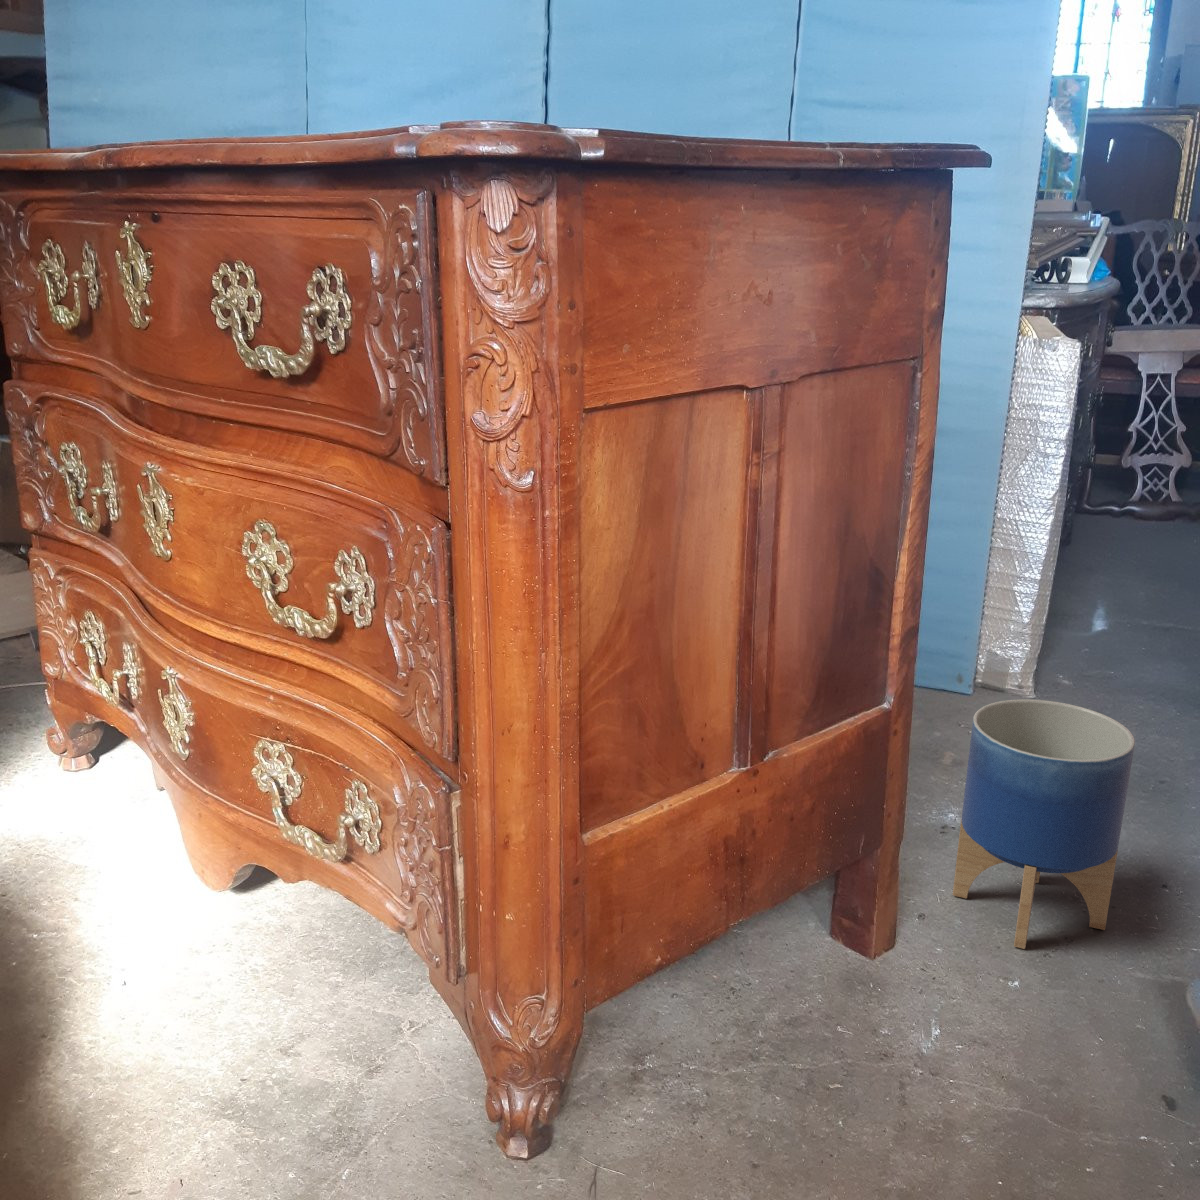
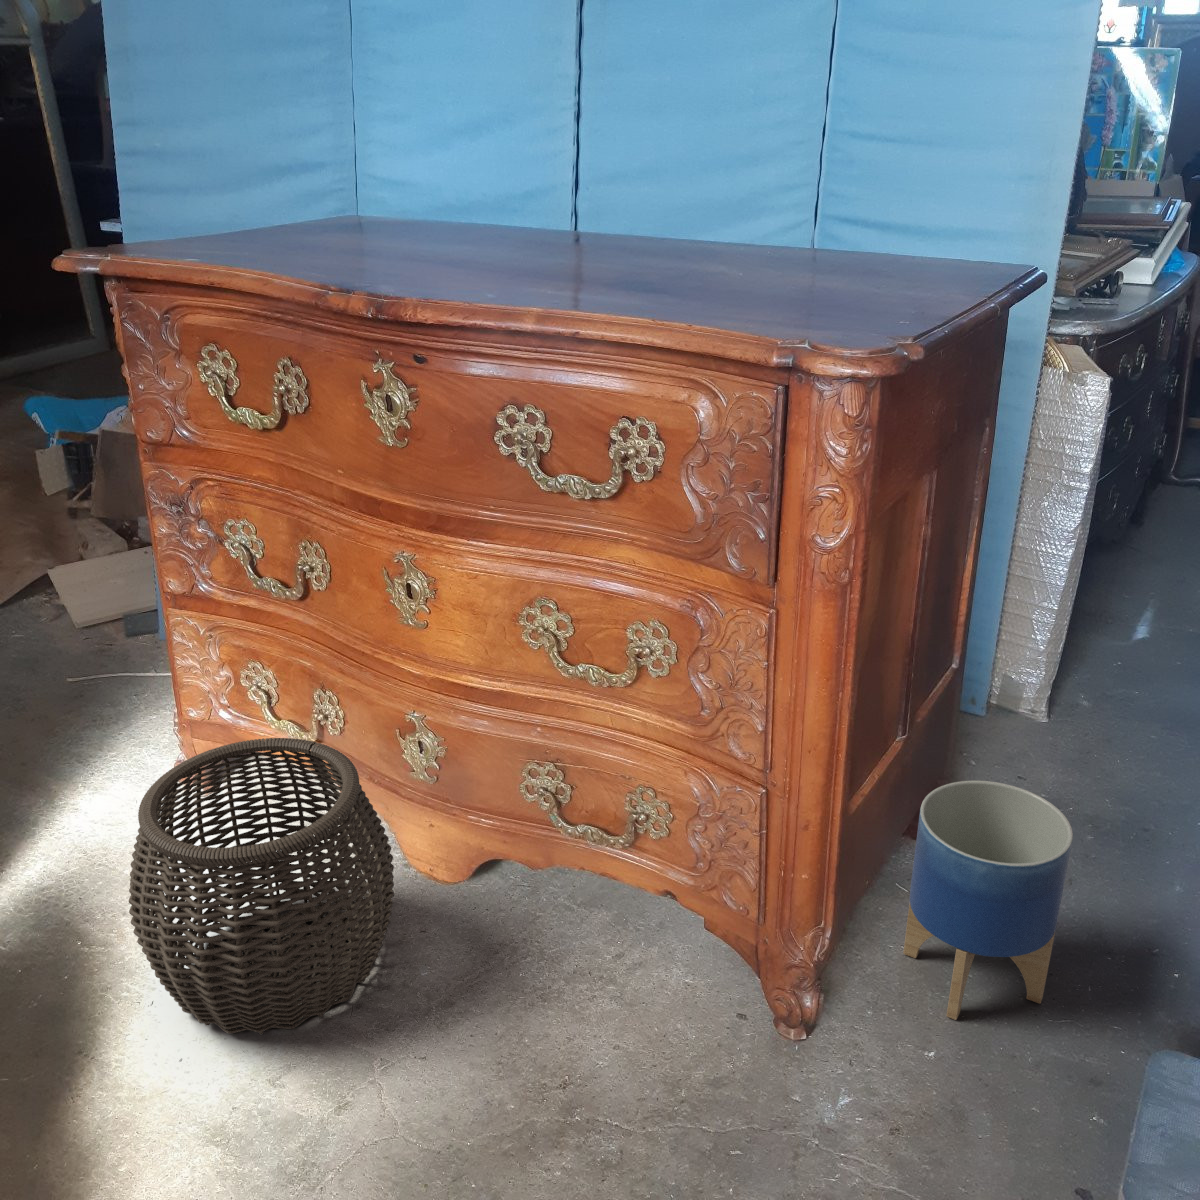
woven basket: none [103,681,408,1009] -> present [129,738,394,1035]

